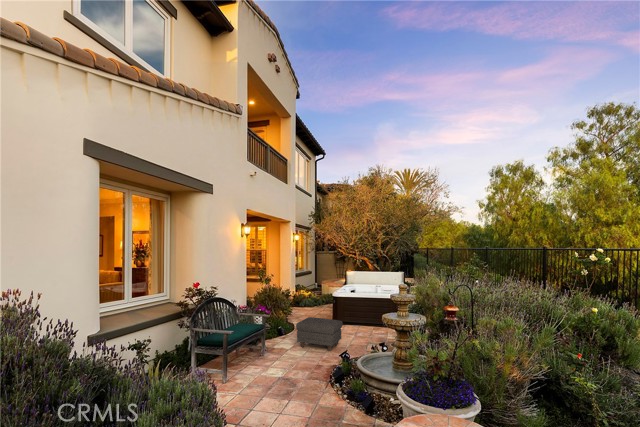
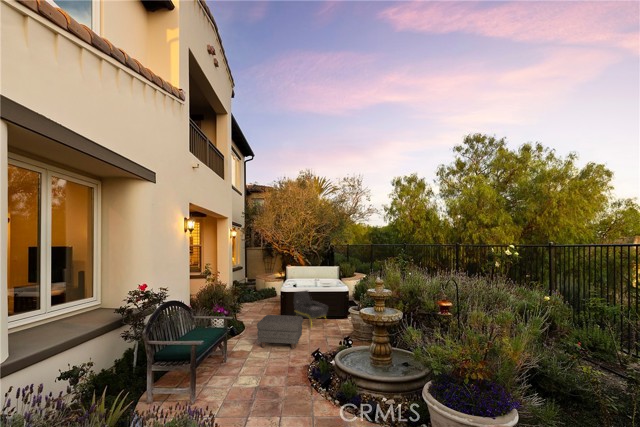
armchair: none [343,296,378,334] -> present [294,290,328,320]

